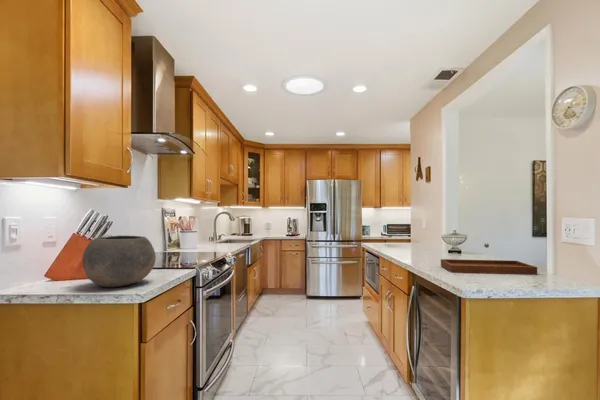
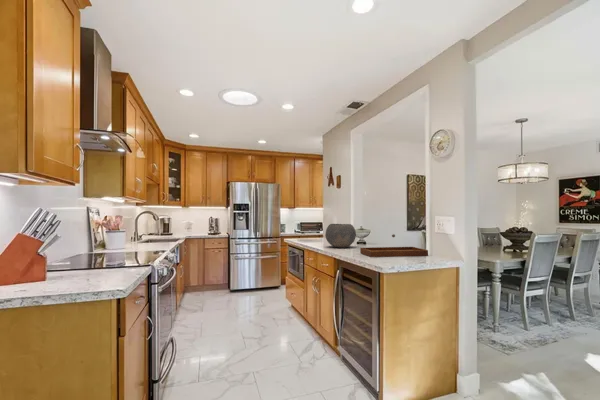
bowl: present [82,235,156,287] -> present [325,224,356,248]

